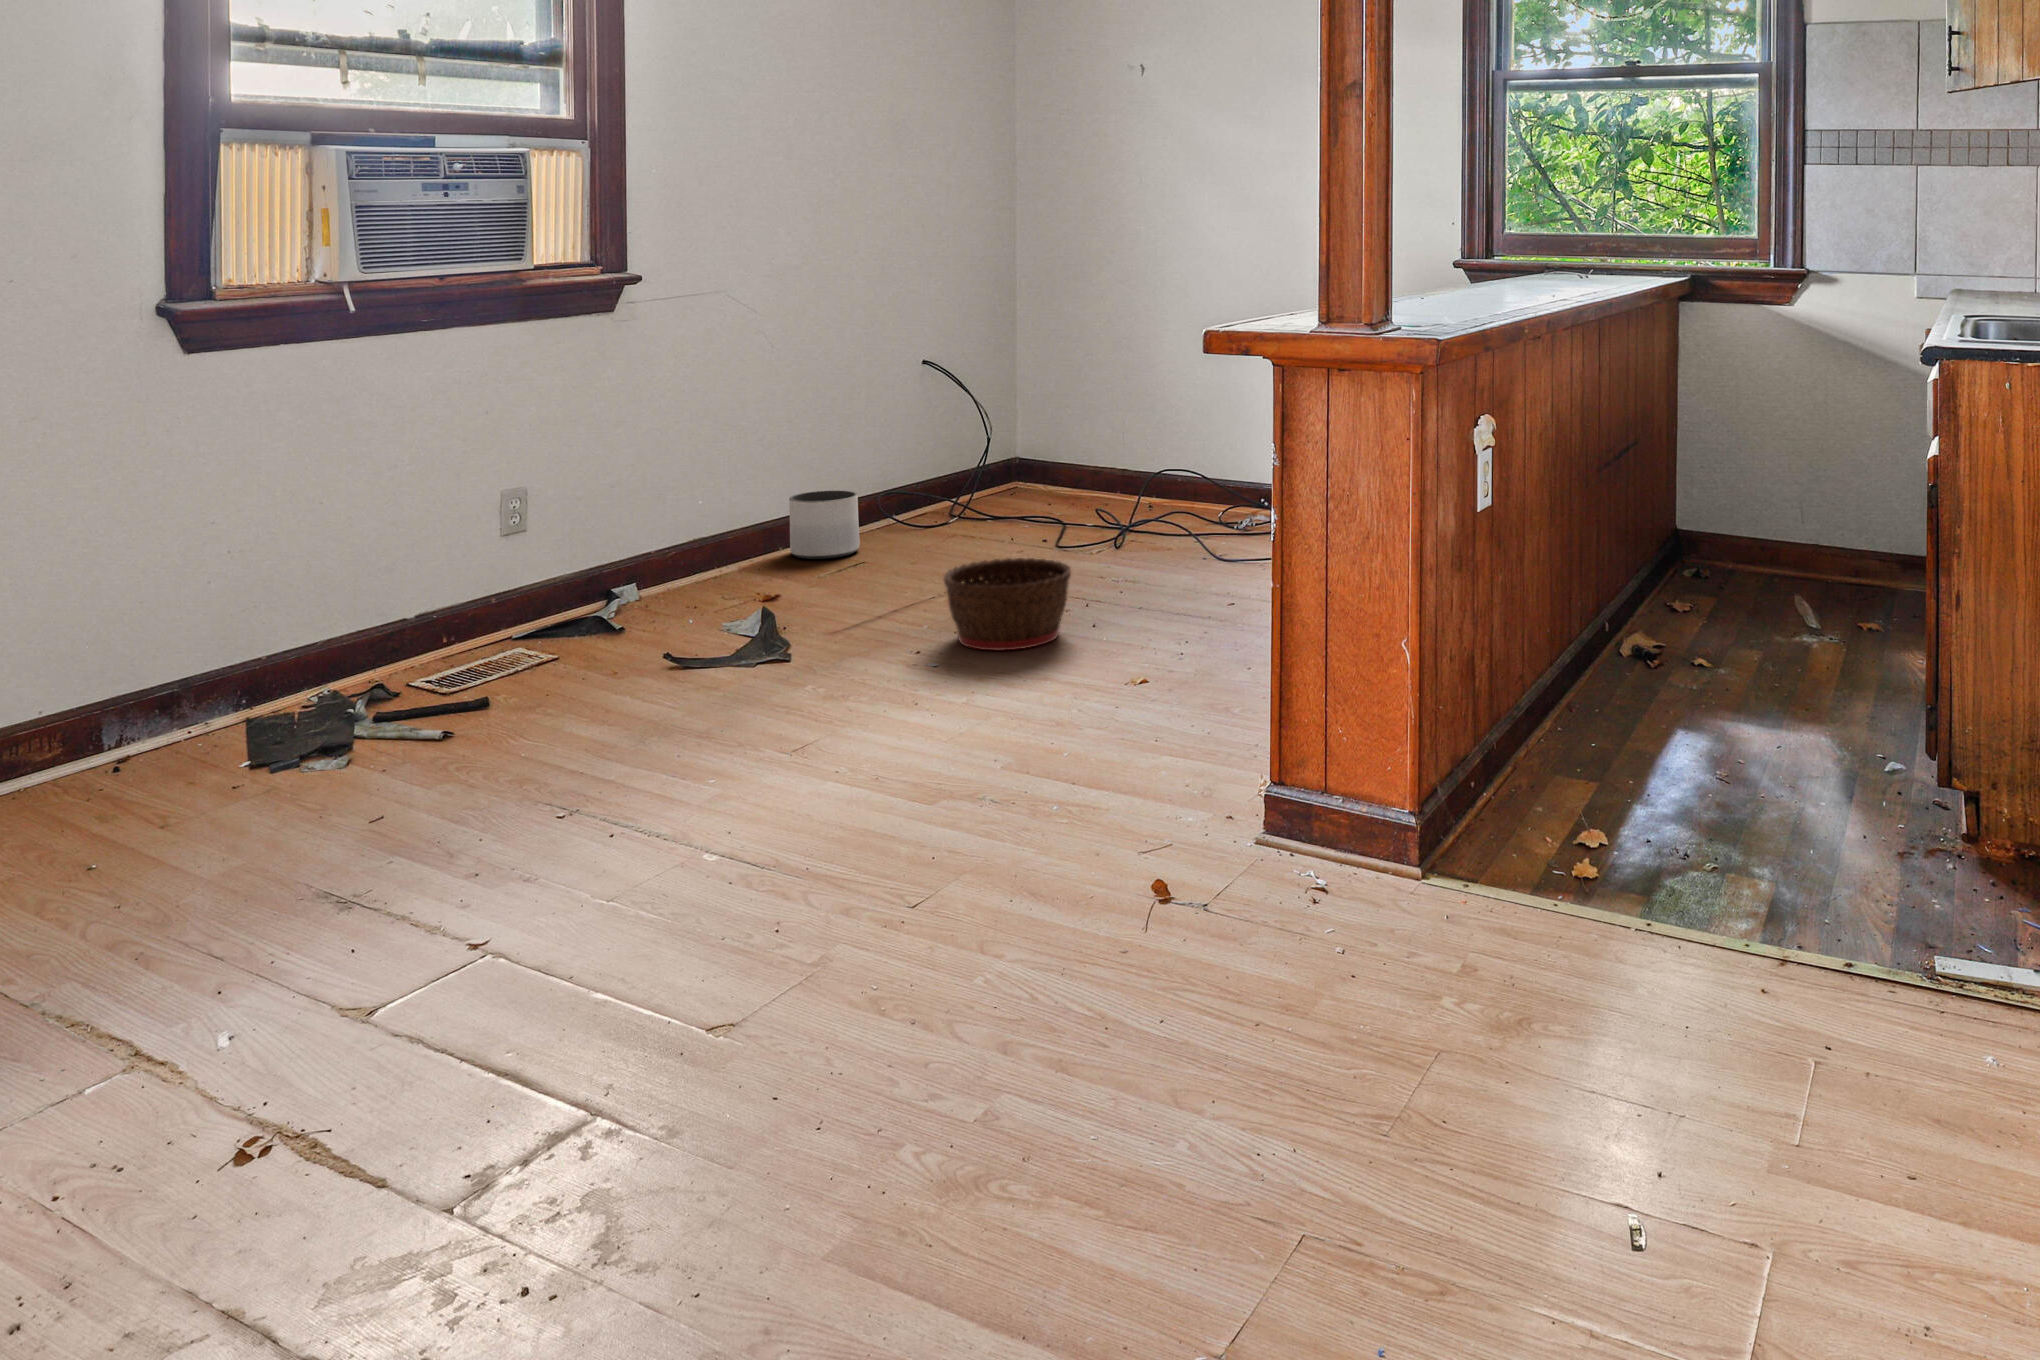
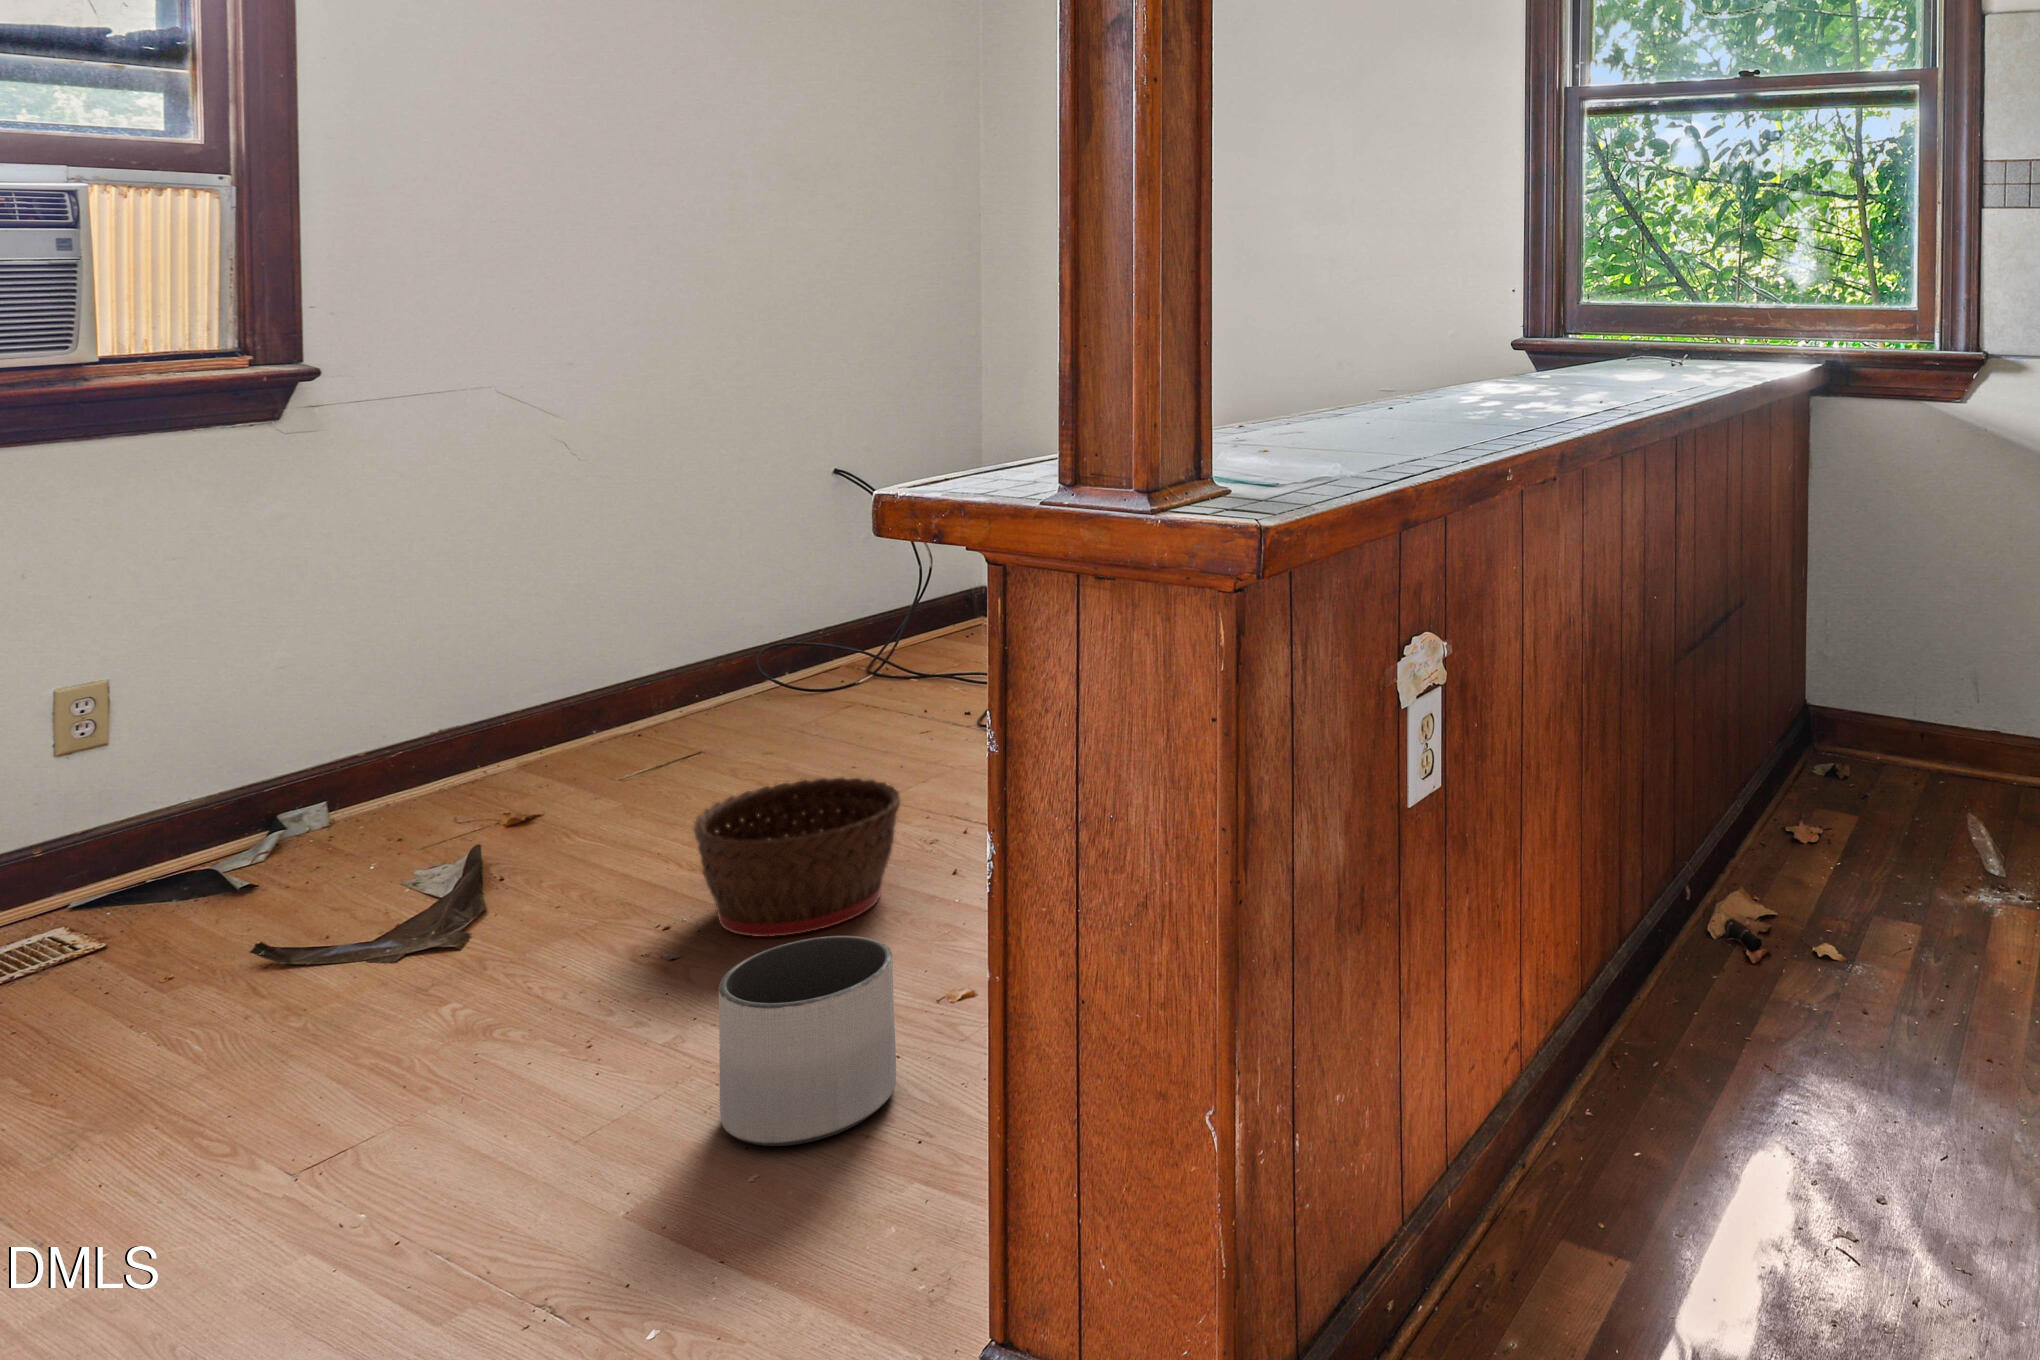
planter: present [789,490,860,559] -> present [719,936,896,1146]

